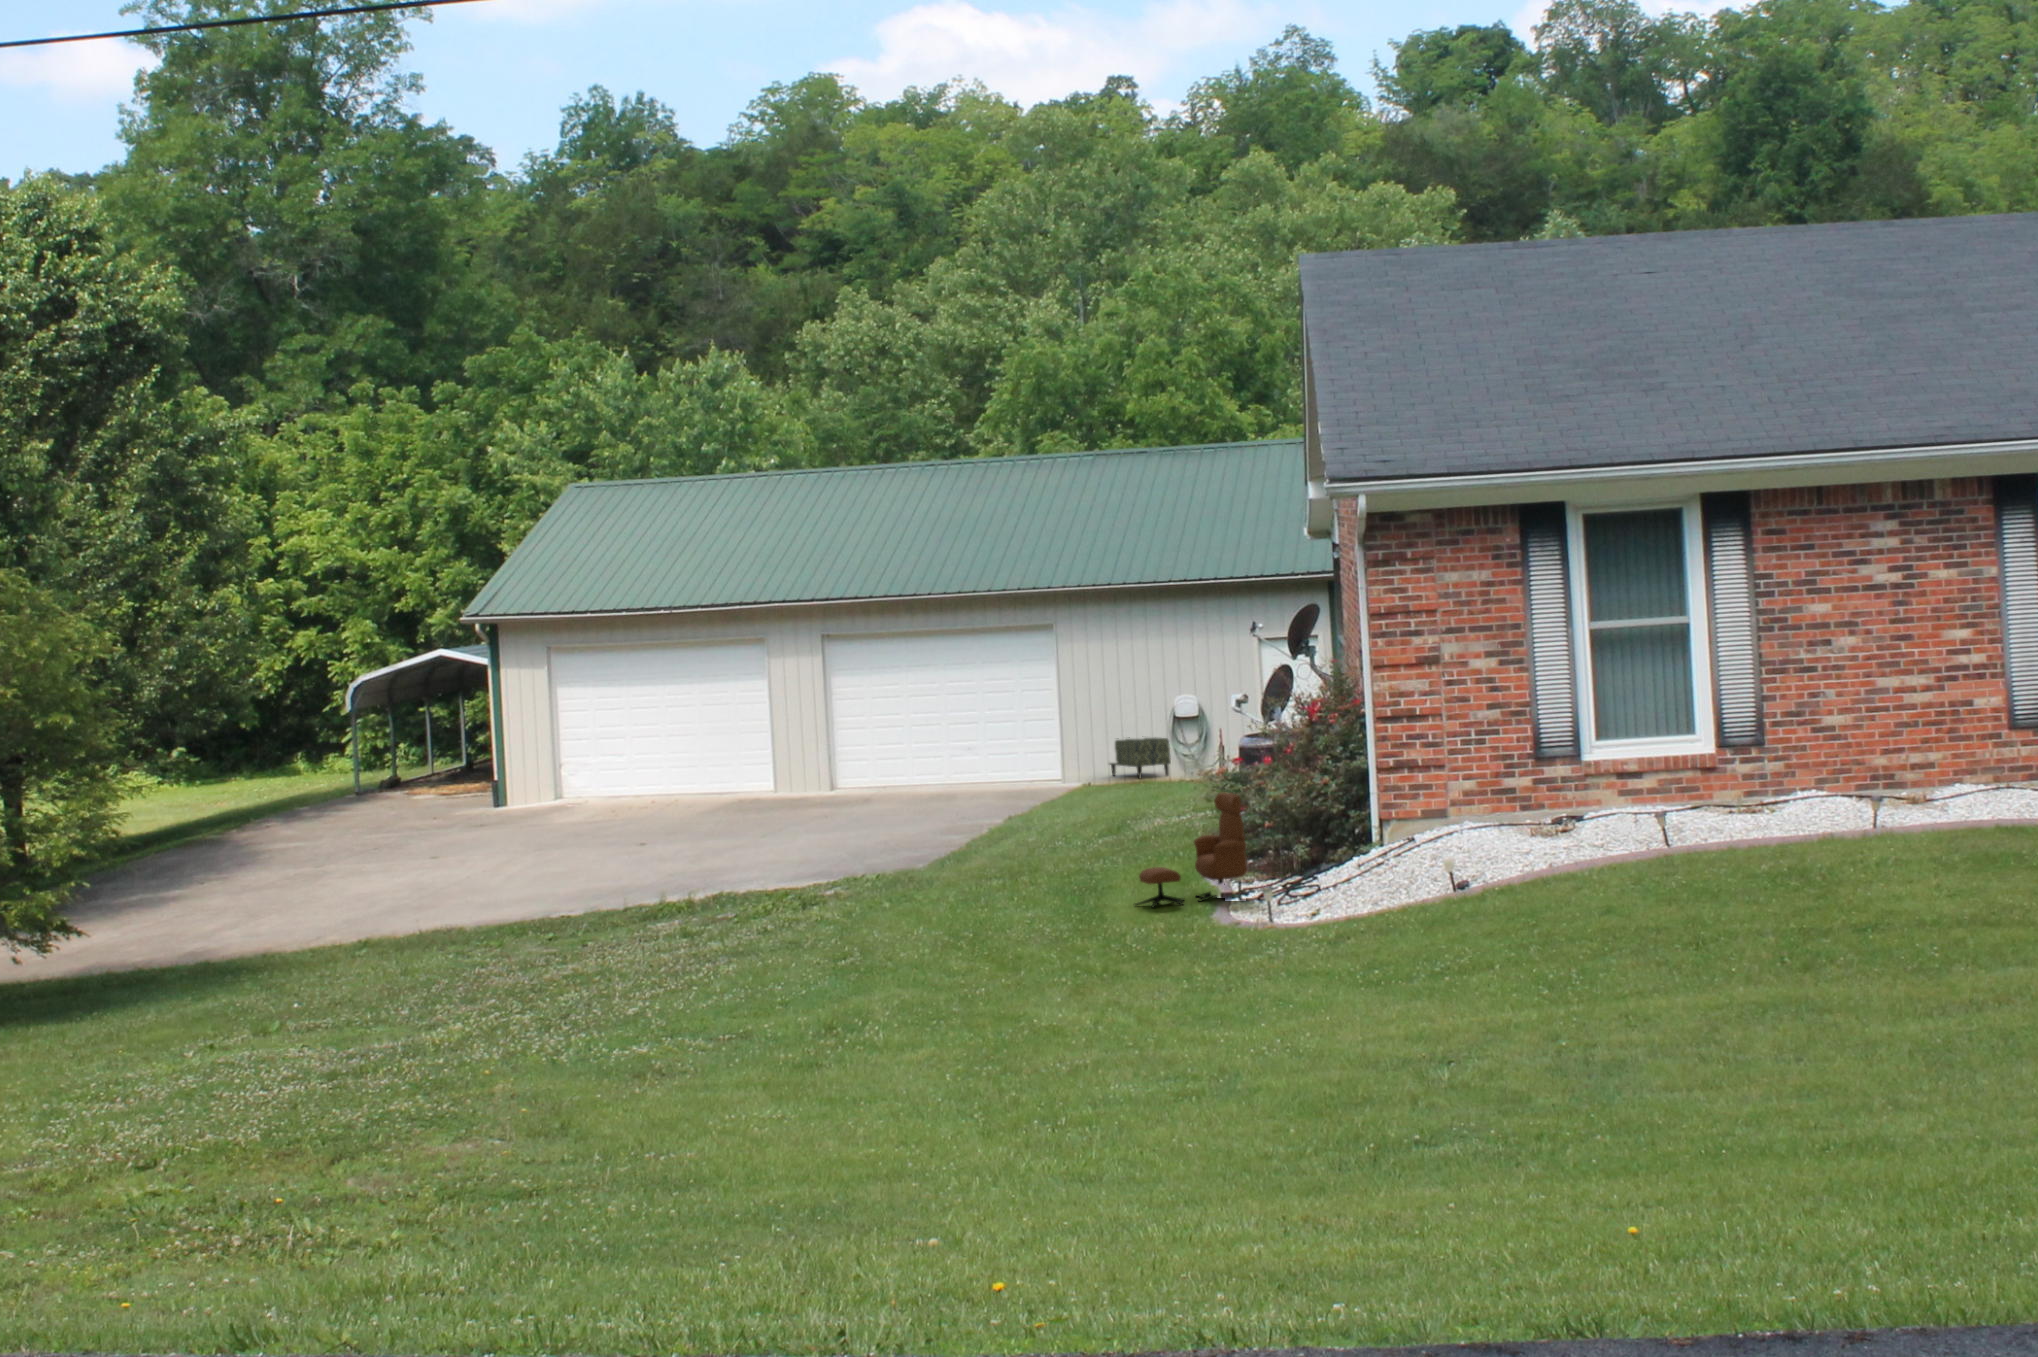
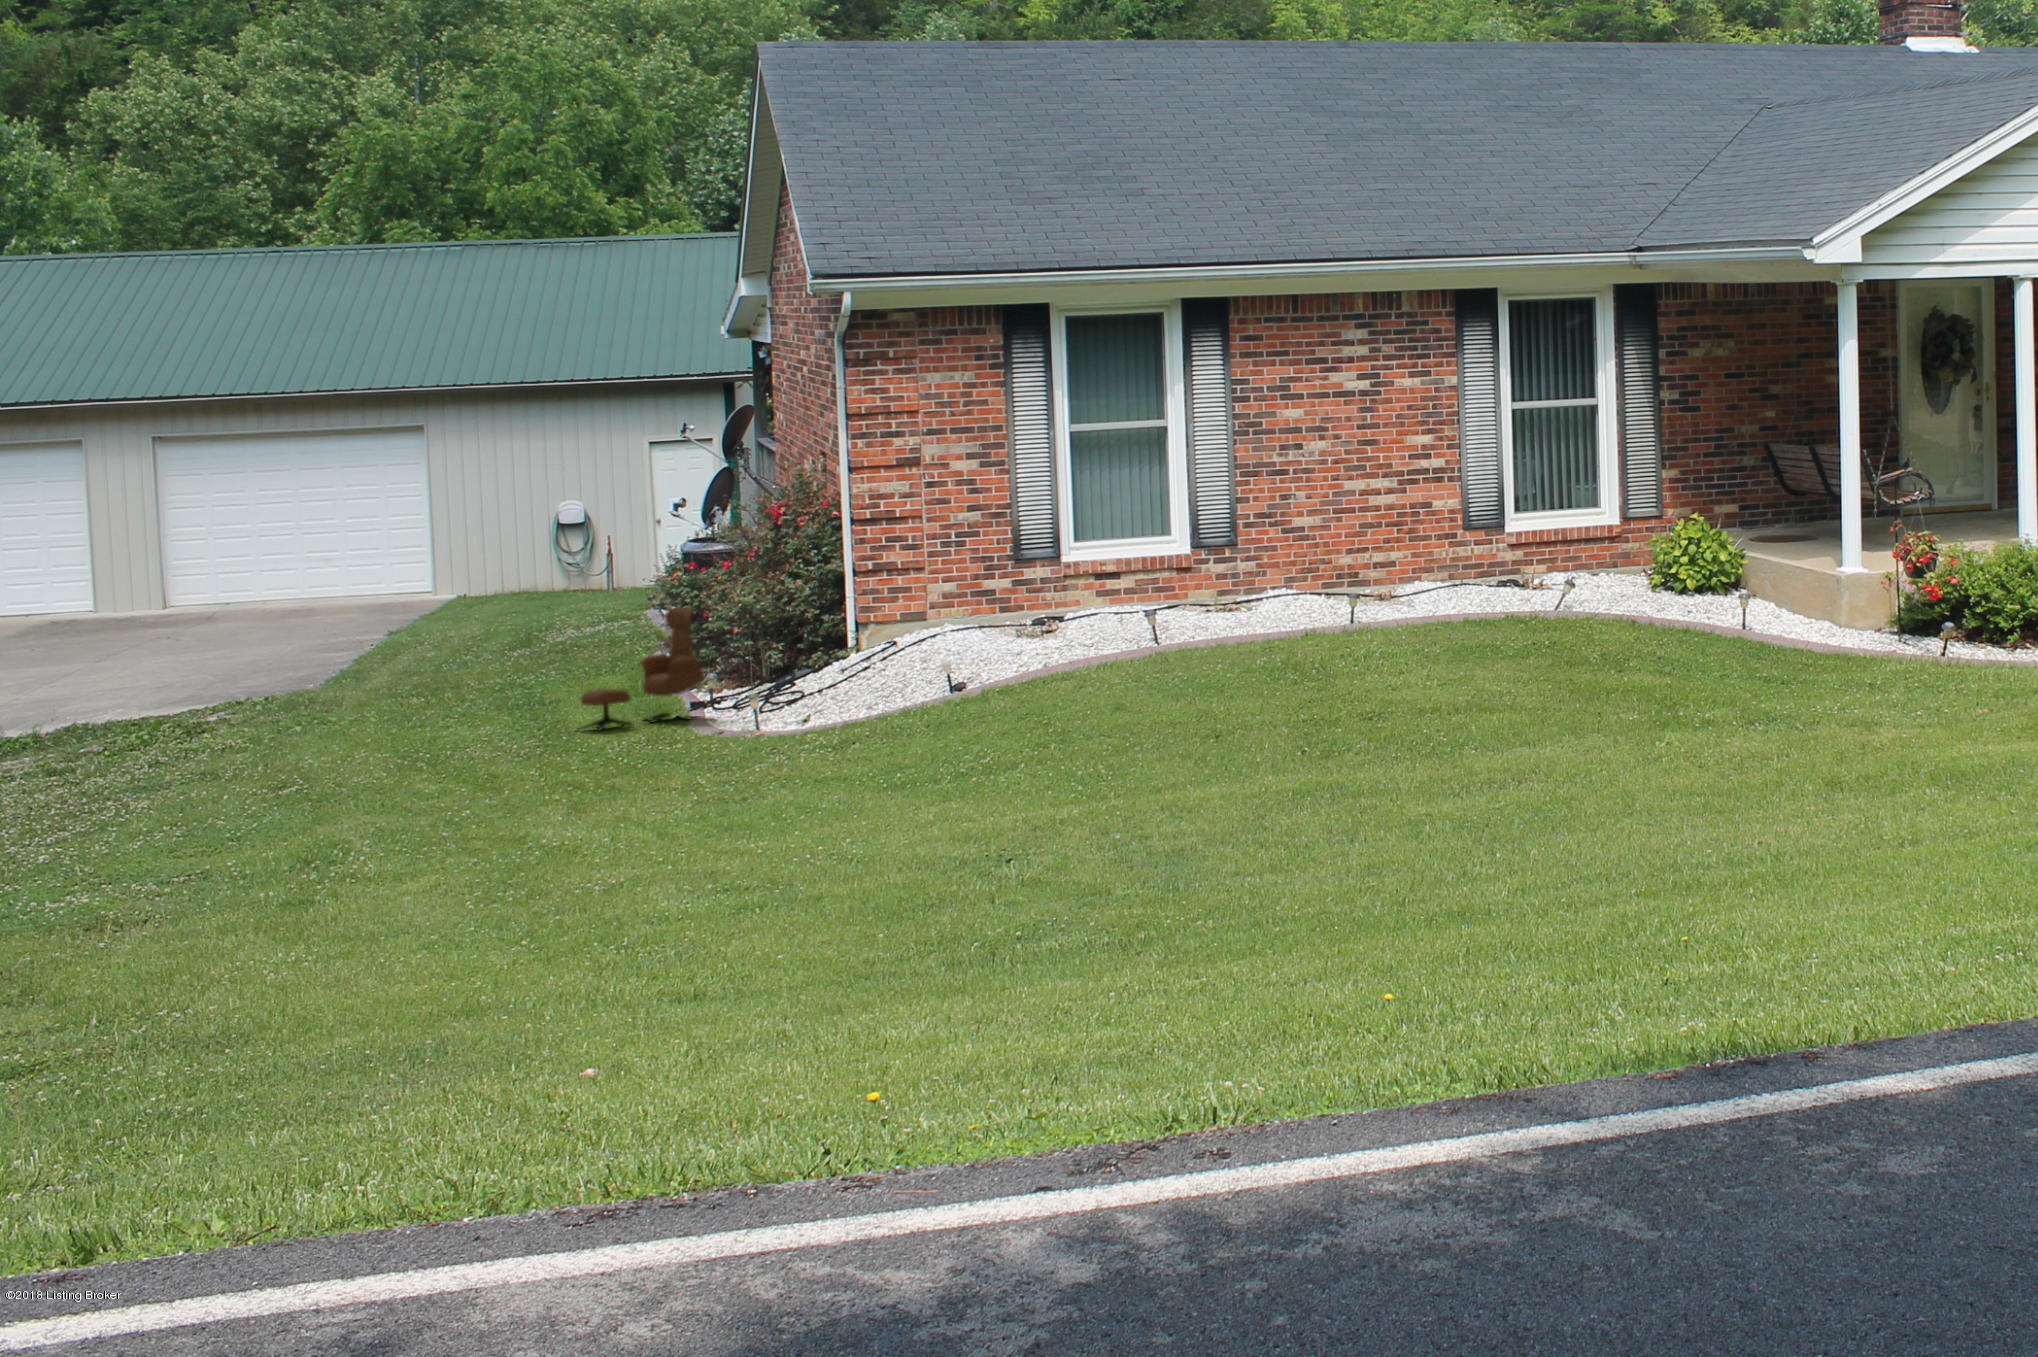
bench: present [1110,737,1171,779] -> none [446,591,529,639]

